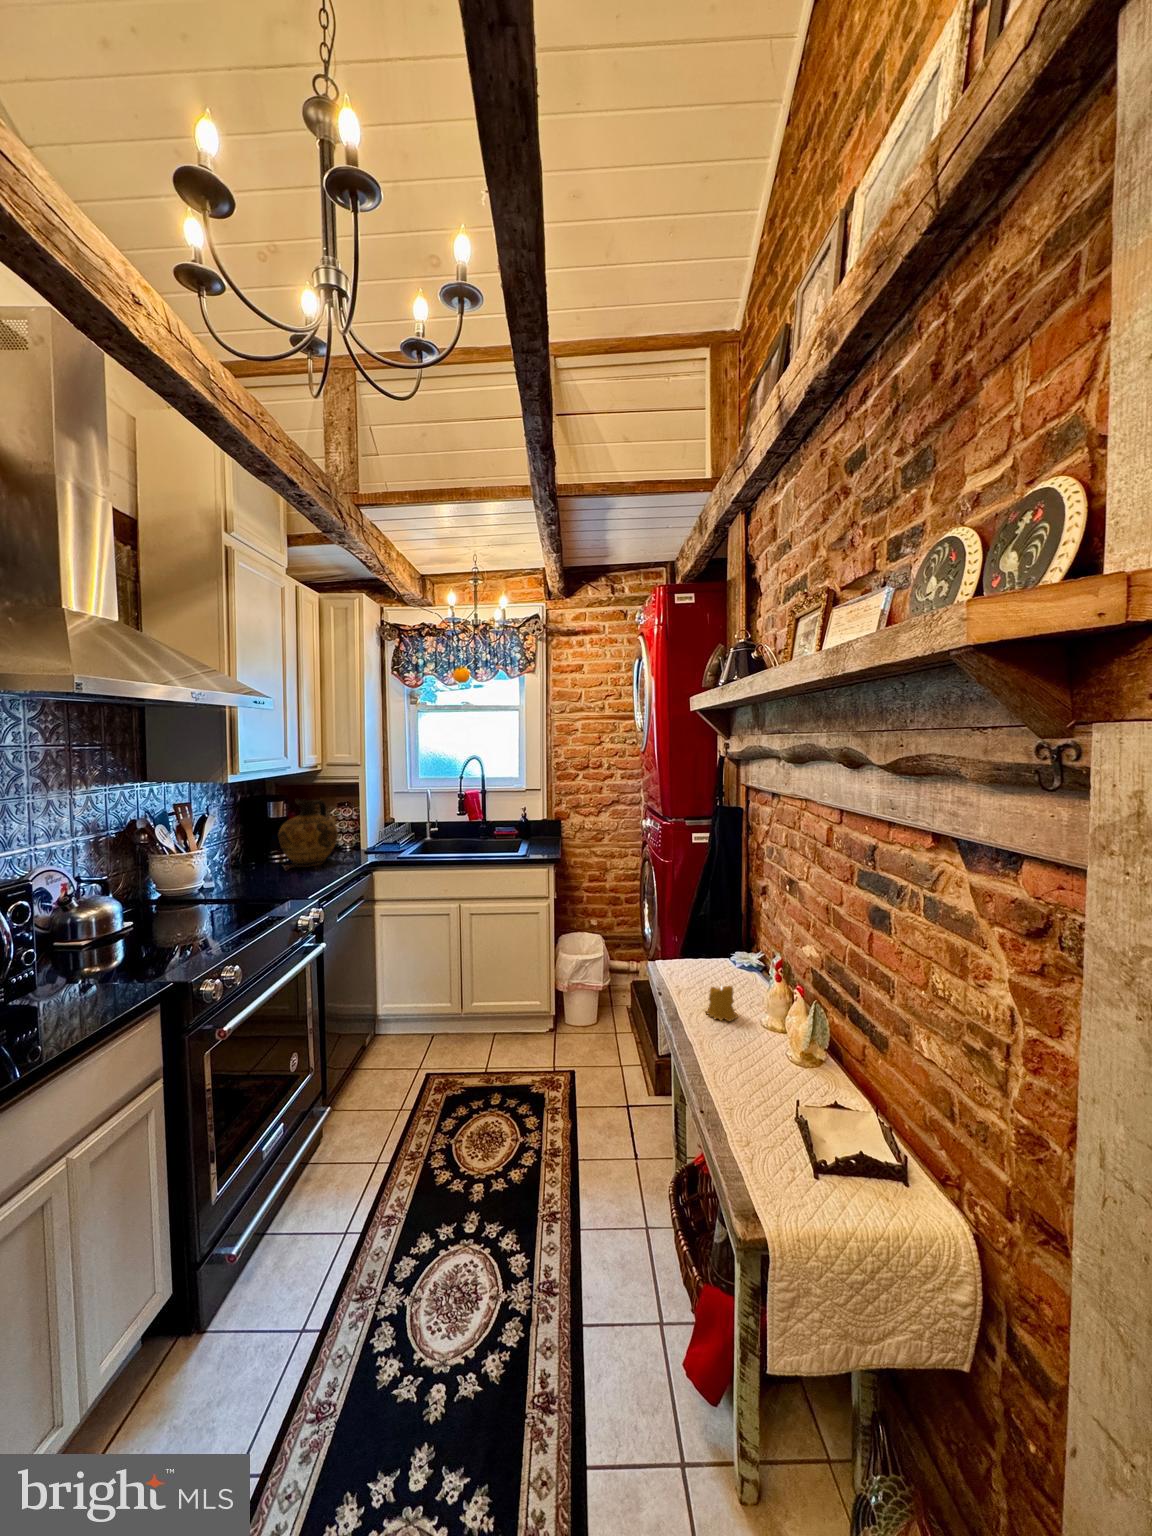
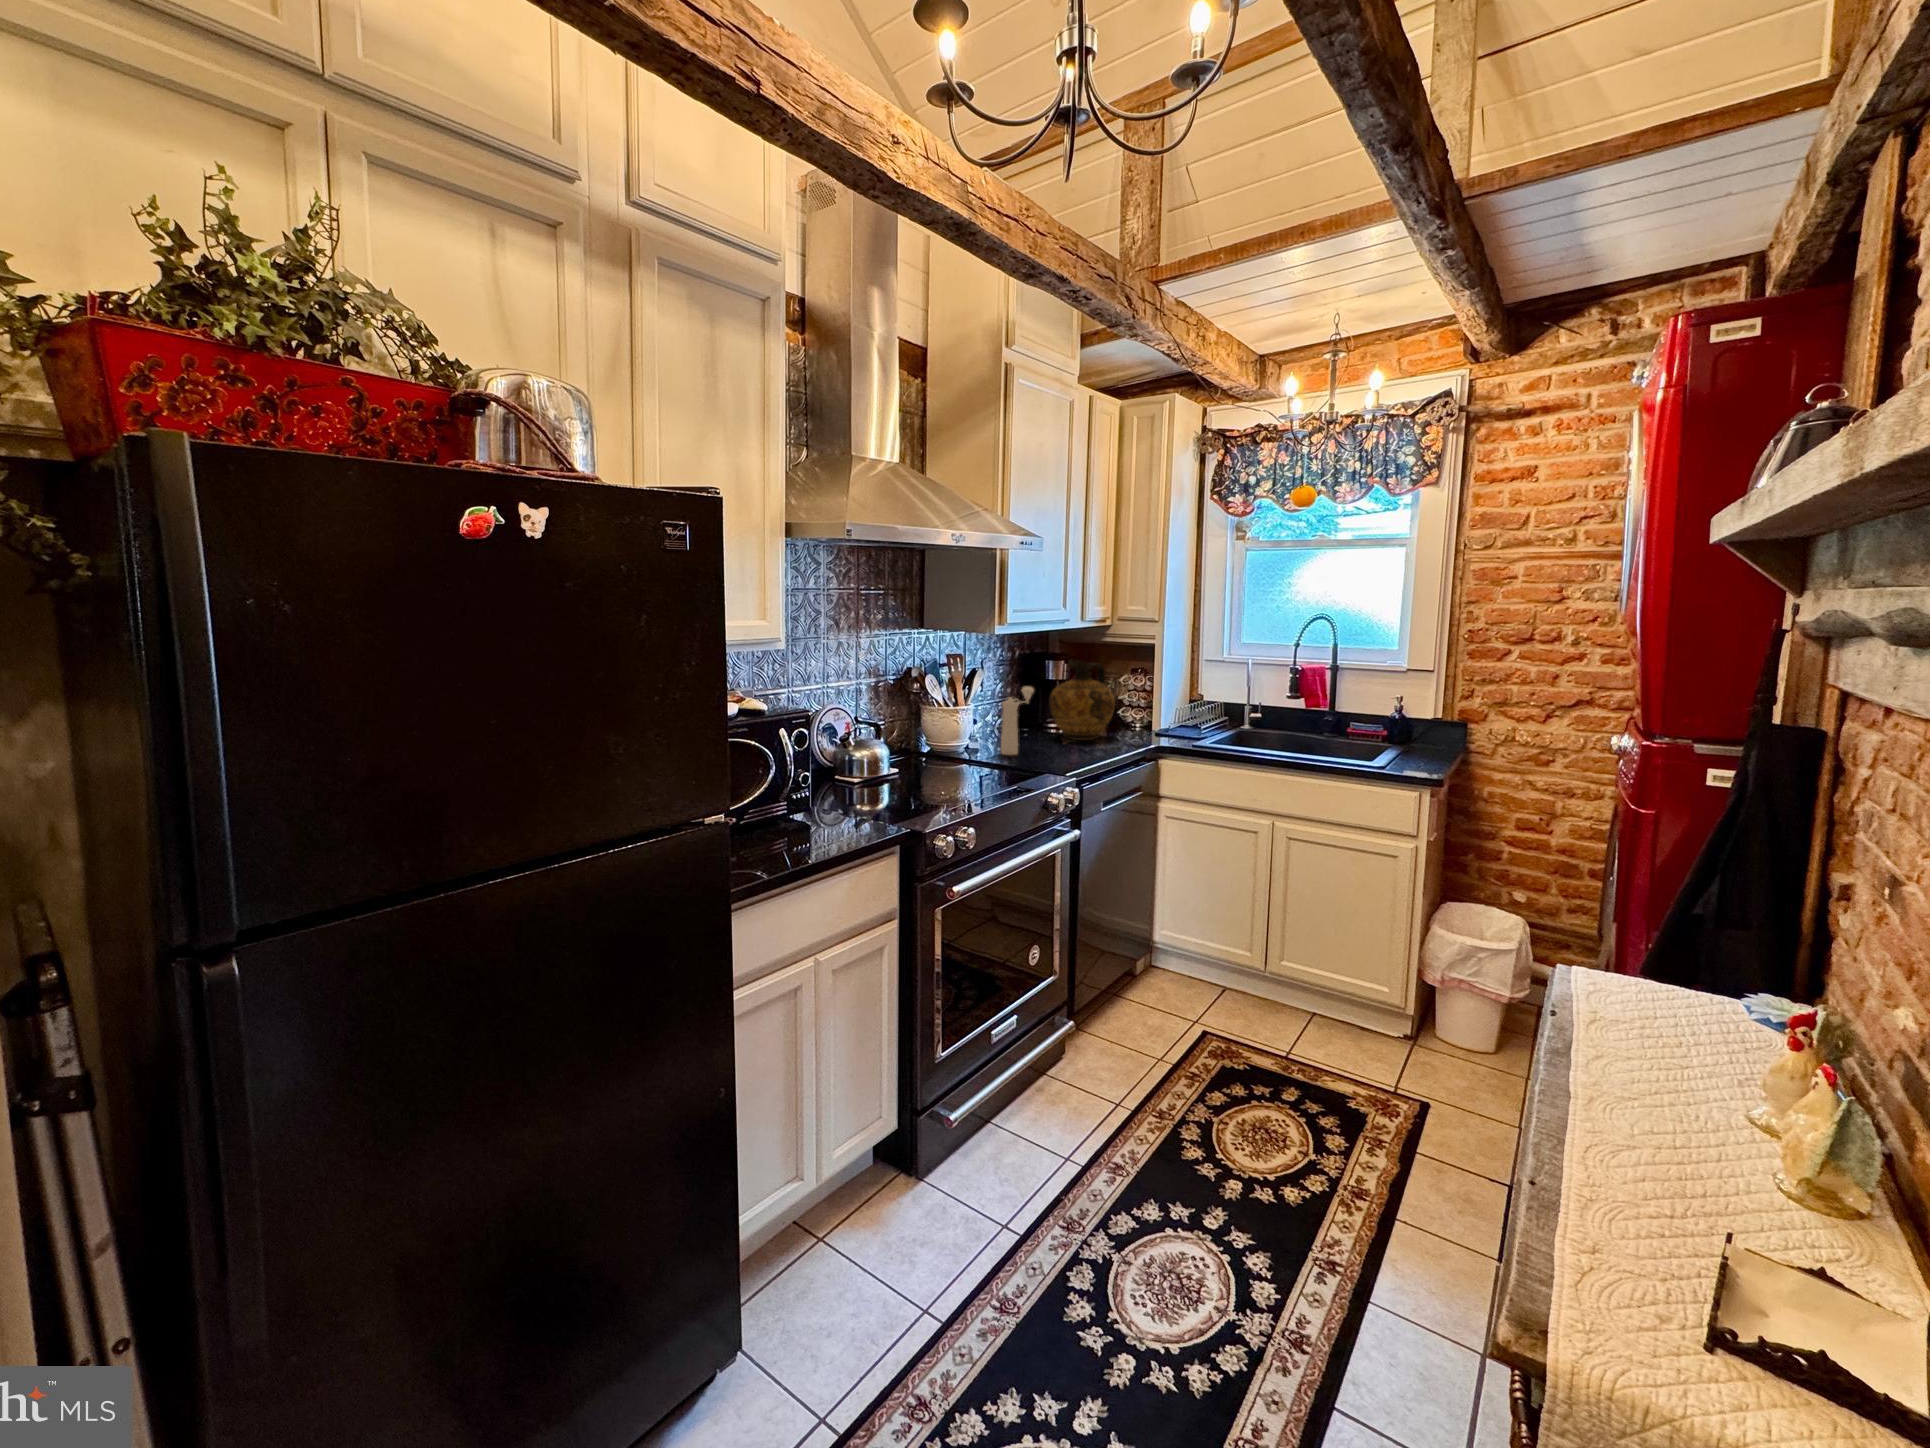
pepper mill: none [238,826,268,891] -> present [1001,687,1034,755]
candle: present [705,986,738,1021] -> none [1626,1023,1705,1095]

